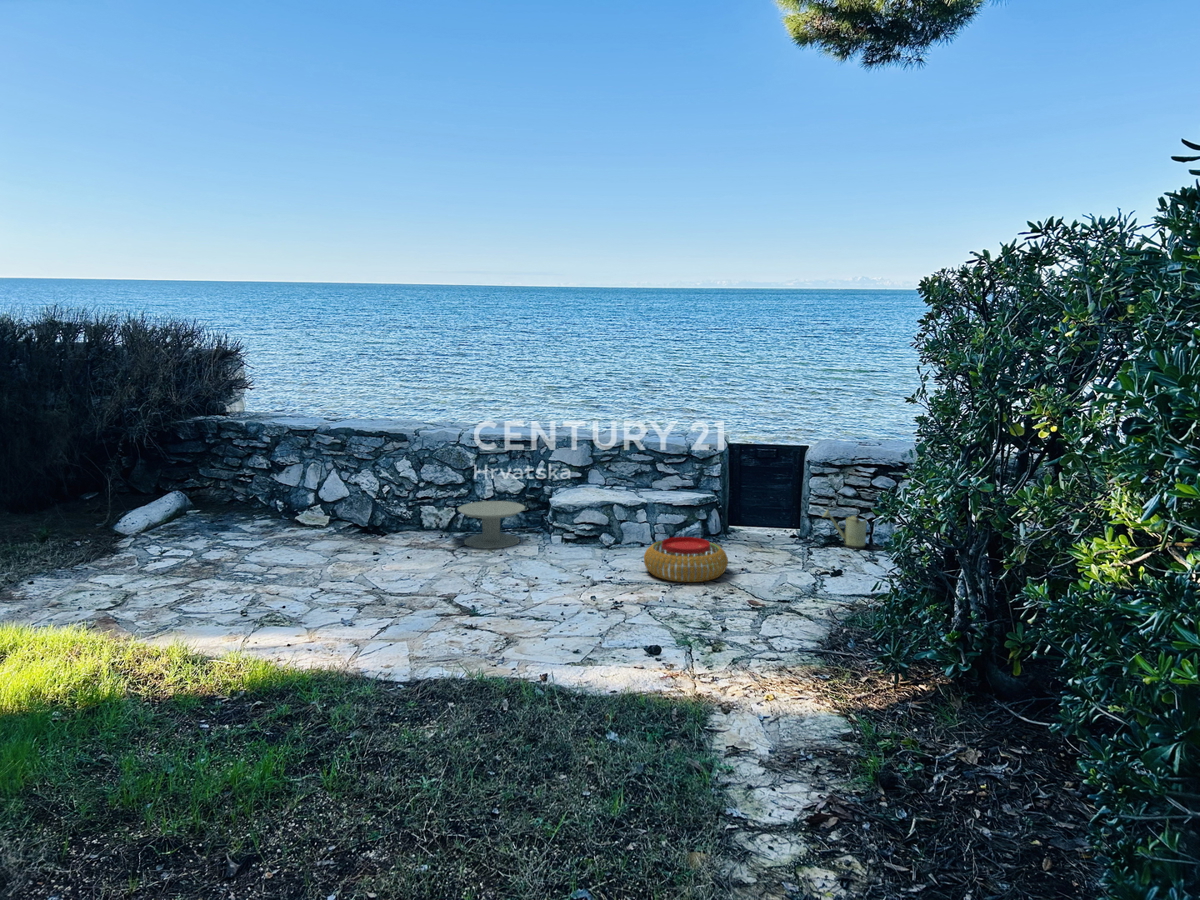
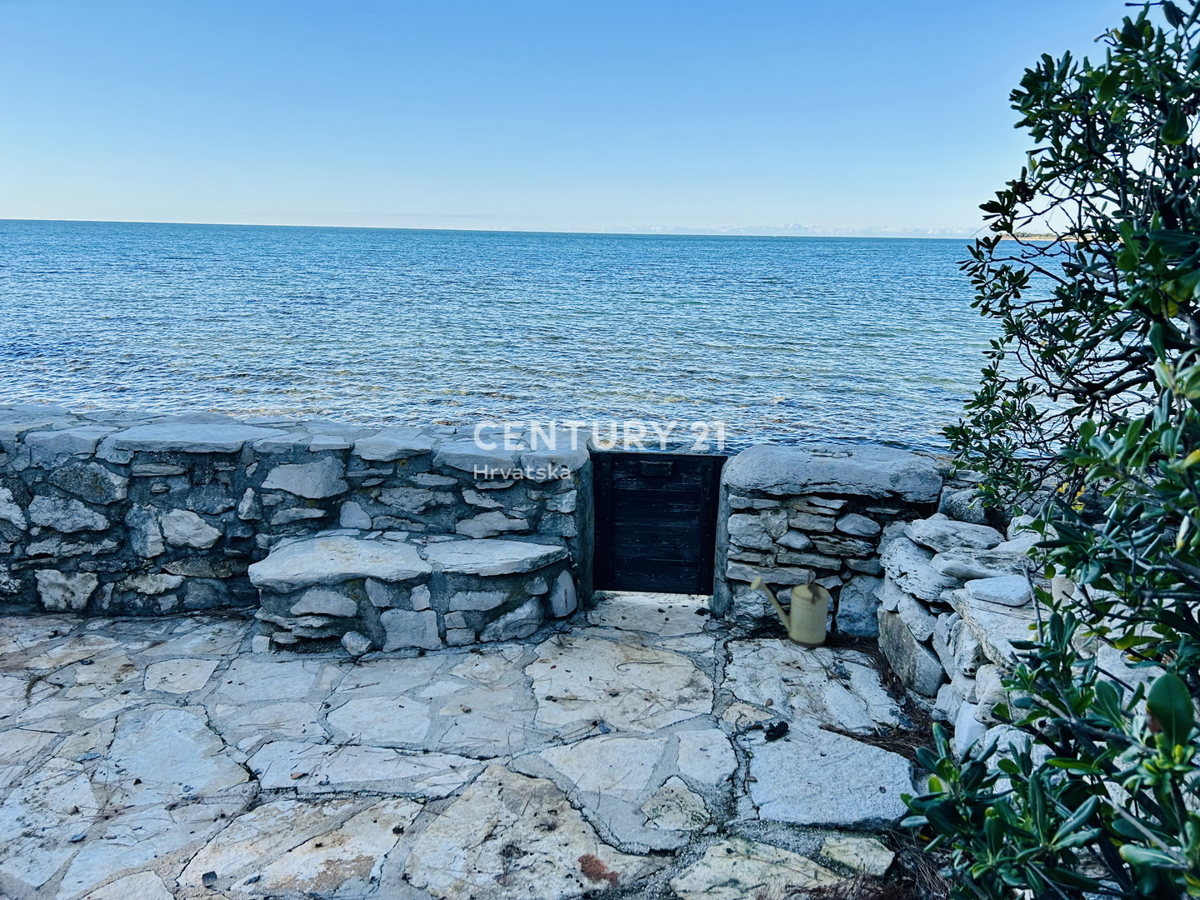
side table: present [458,501,525,548] -> none [61,561,209,671]
pouf: present [644,537,728,582] -> none [375,670,556,805]

